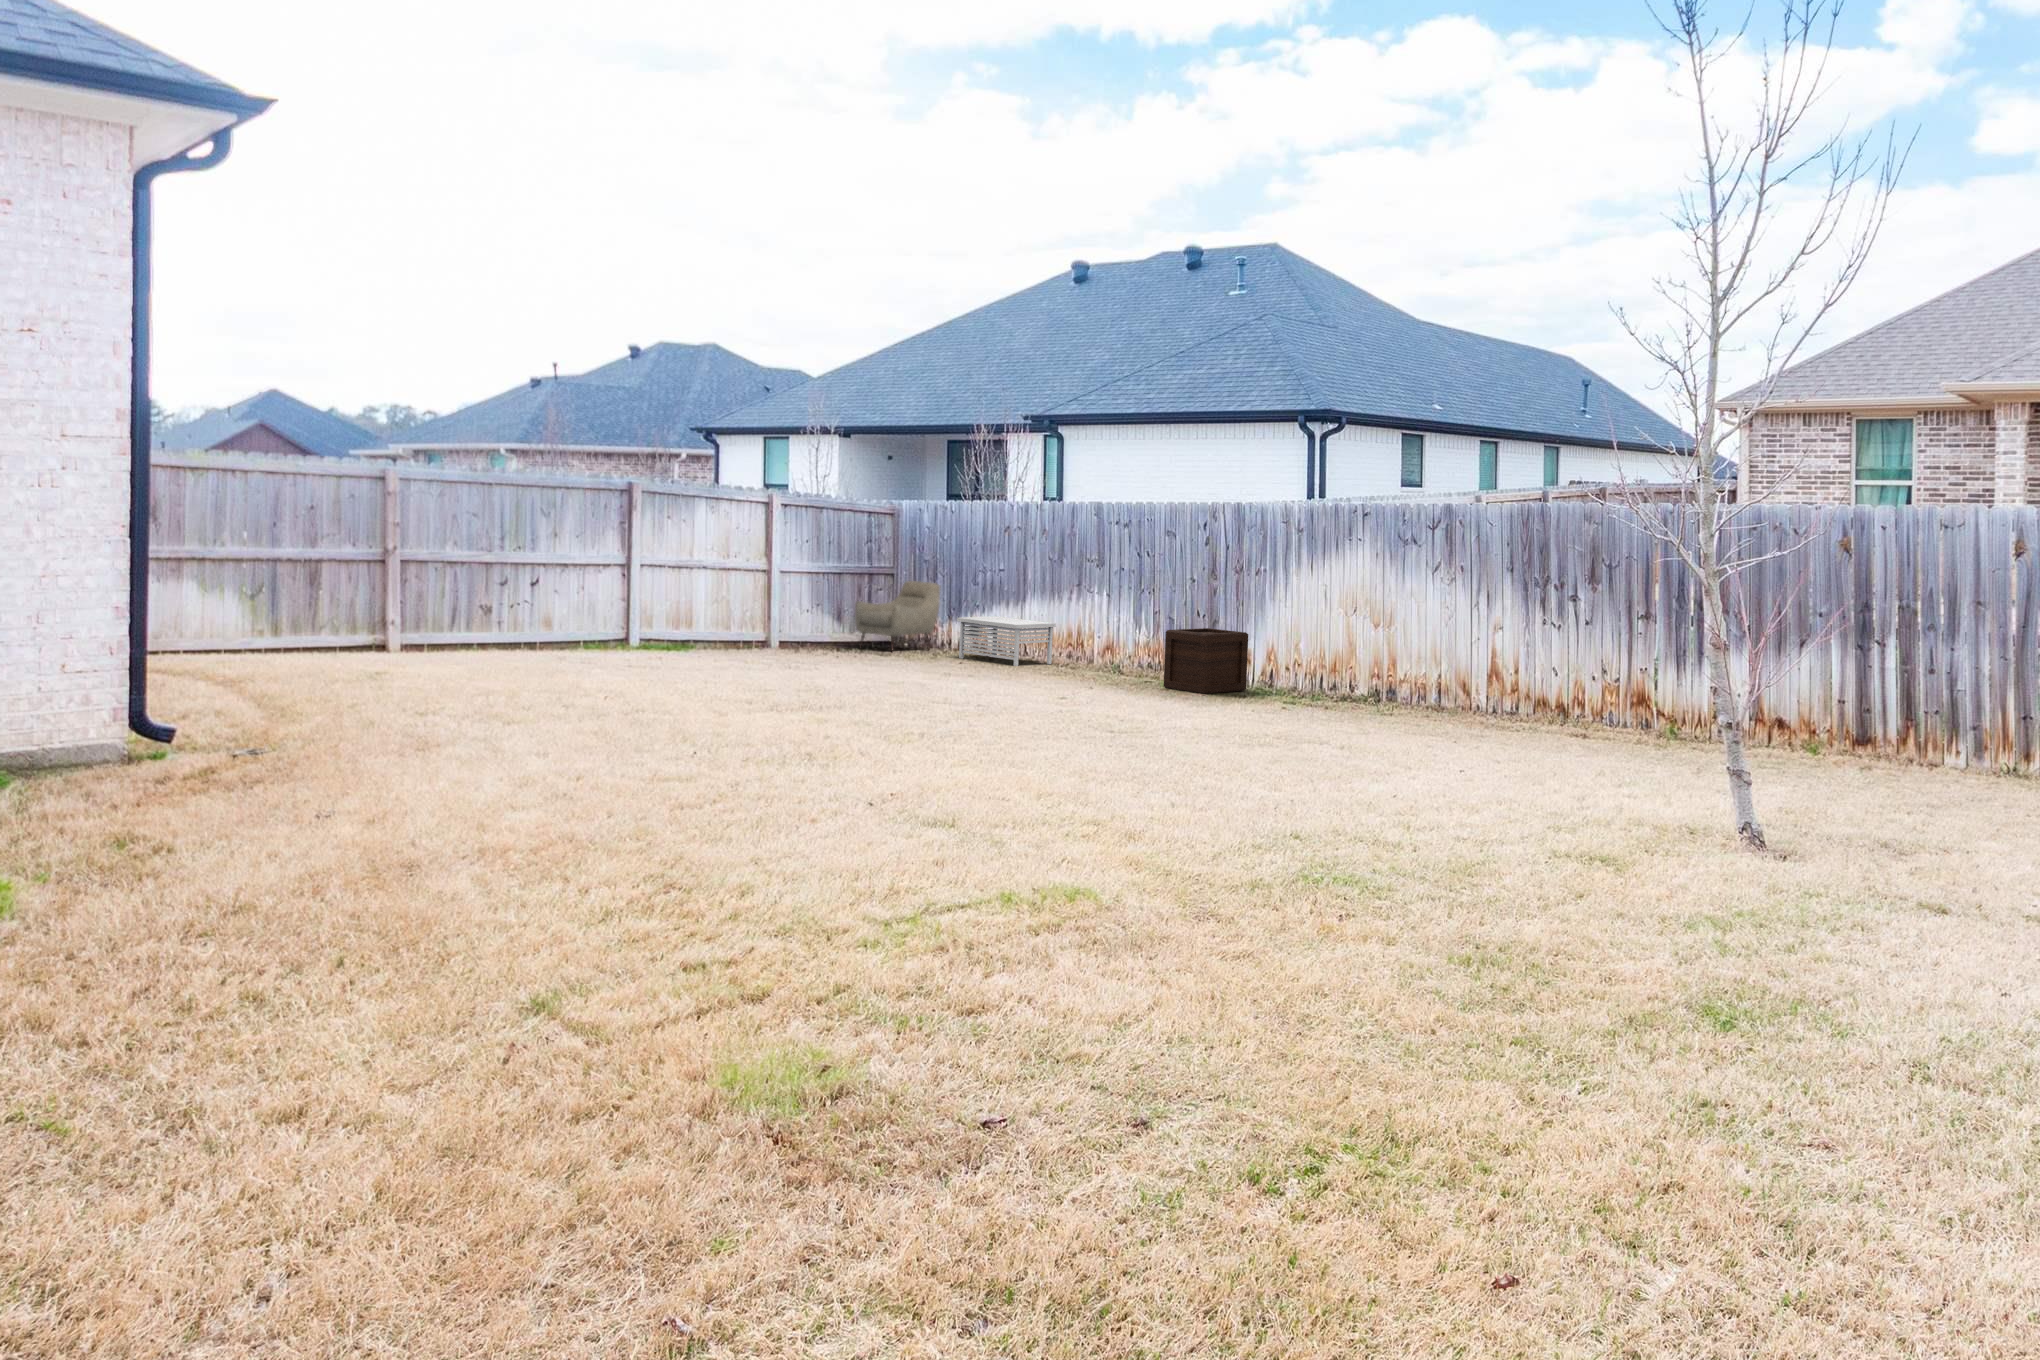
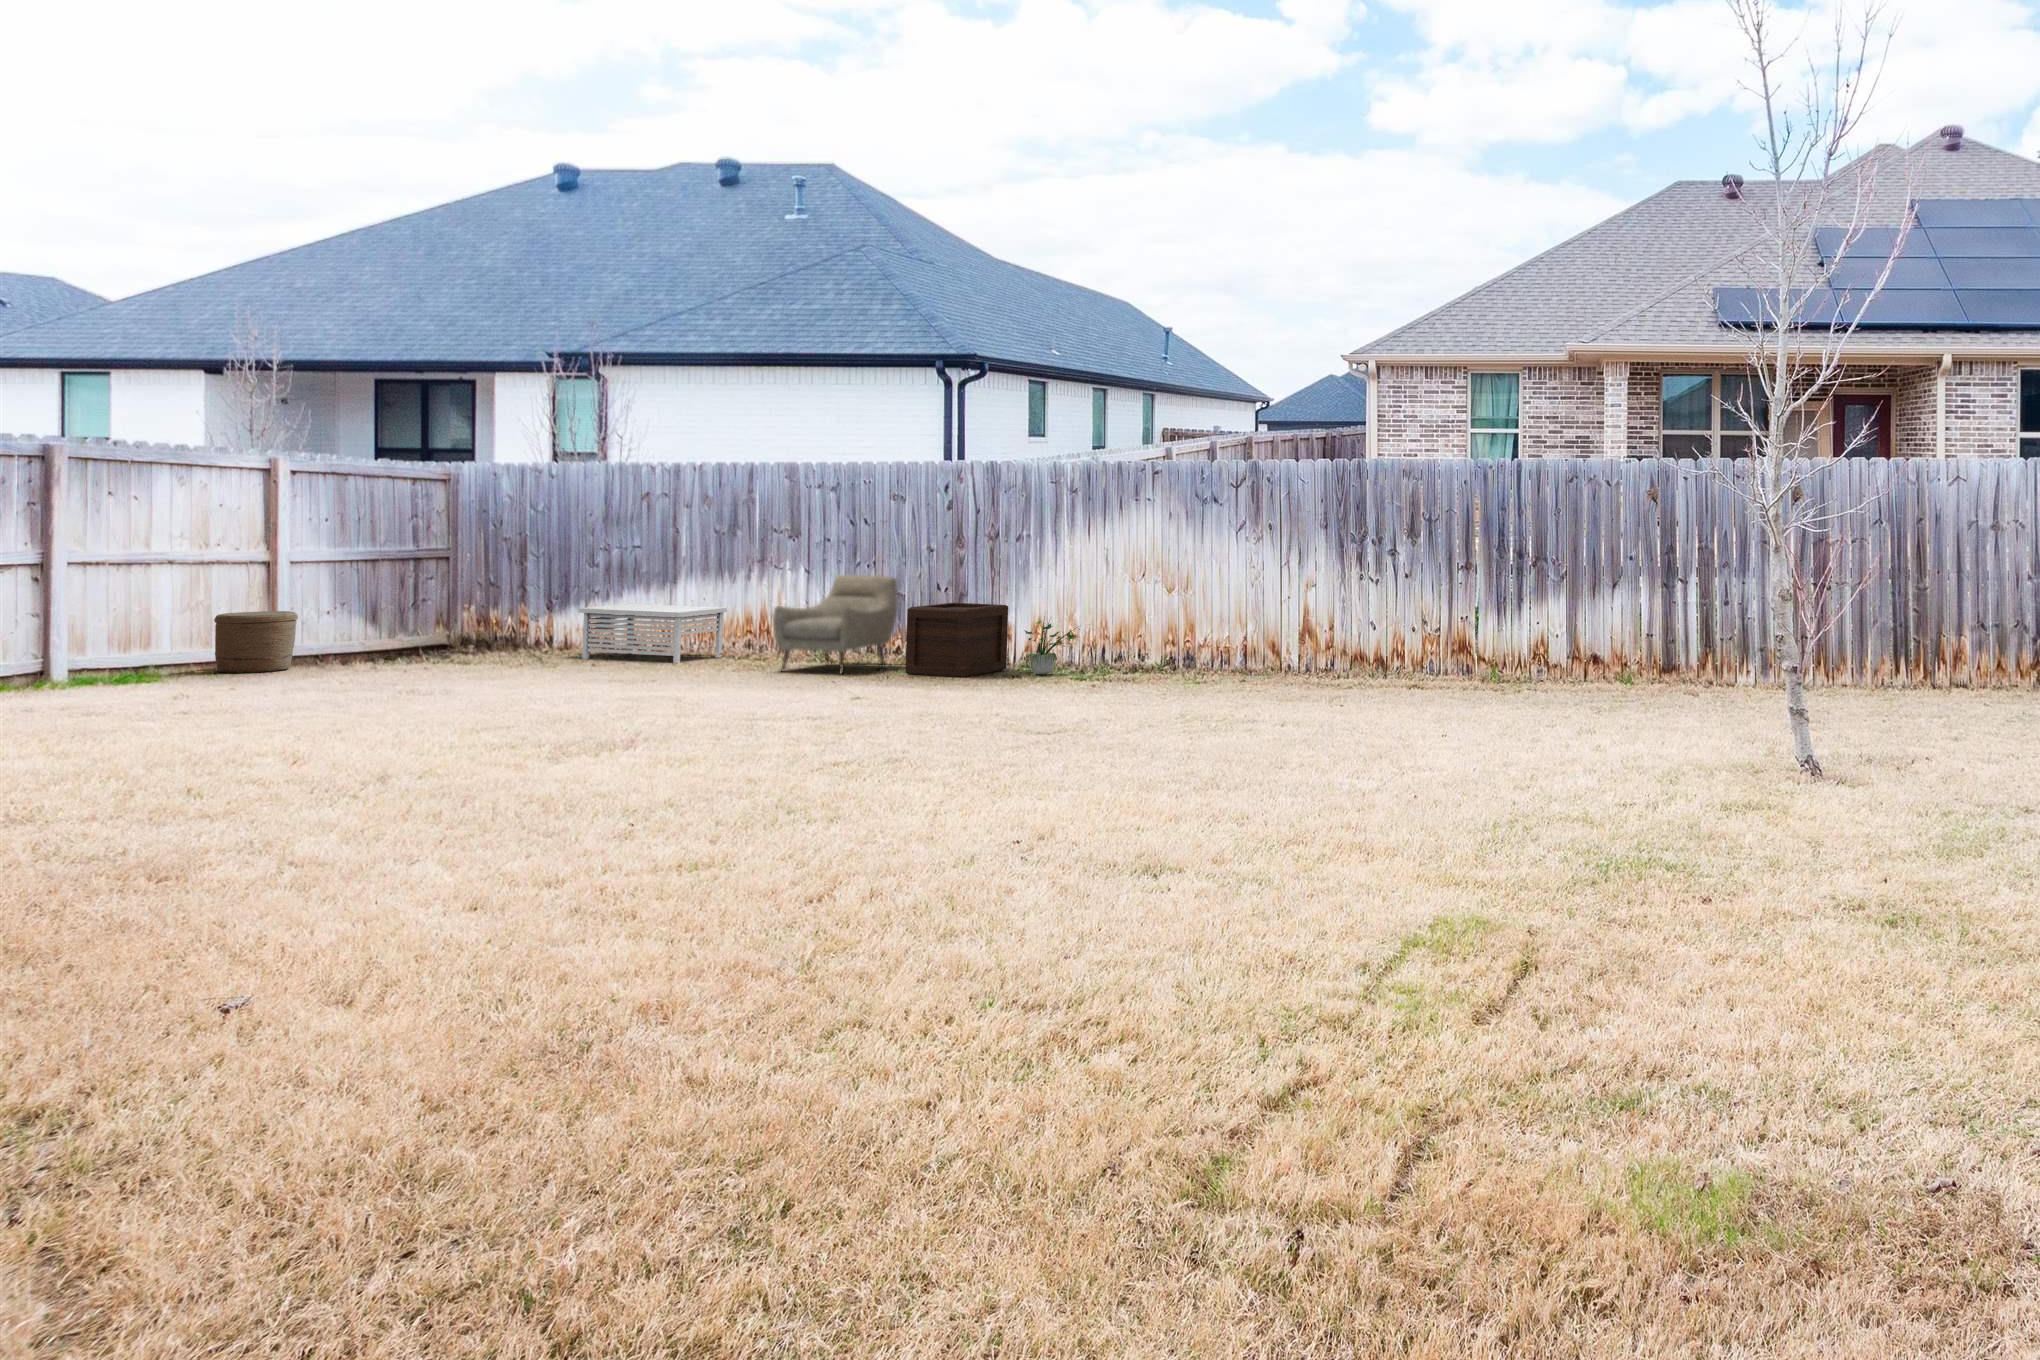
chair: present [855,581,940,650] -> present [773,575,898,673]
basket: none [738,608,785,653] -> present [214,611,298,673]
potted plant: none [1255,637,1302,697] -> present [1024,619,1080,674]

